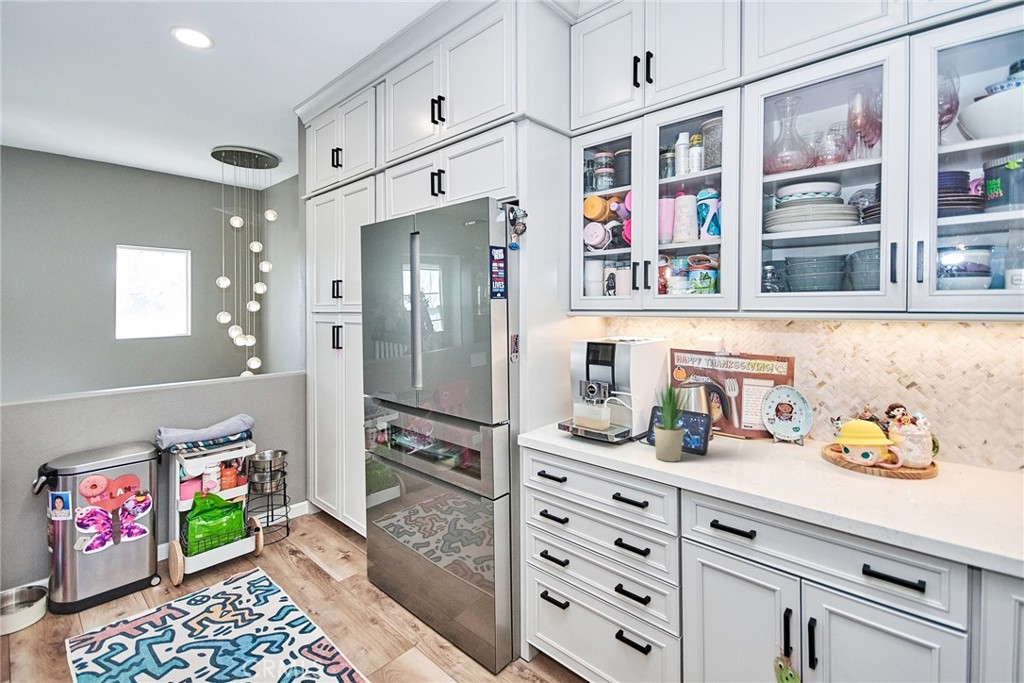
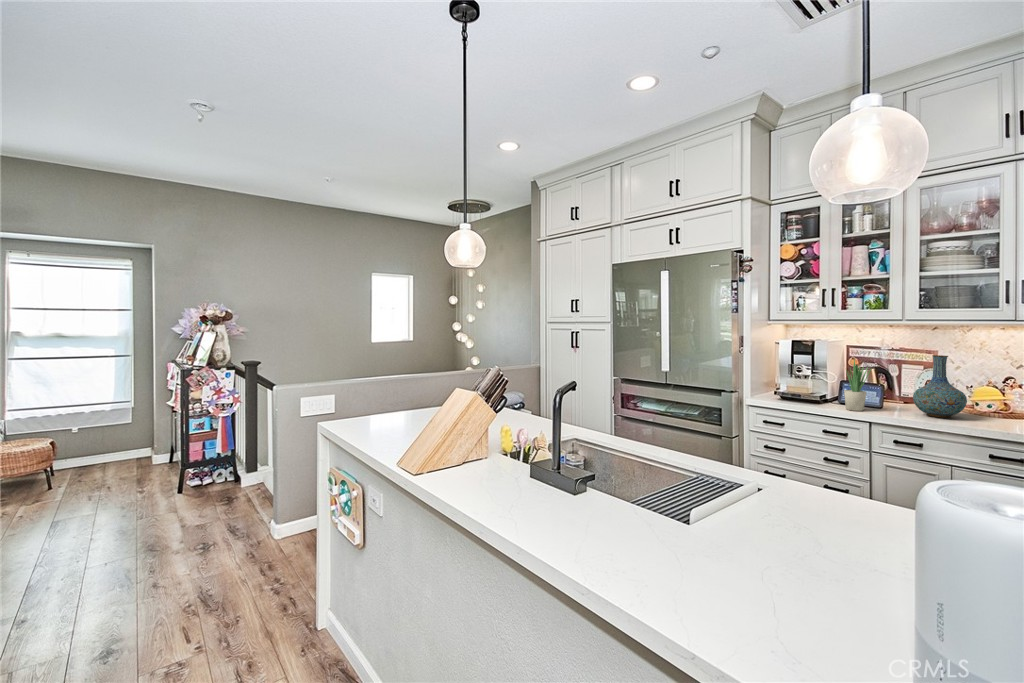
vase: none [752,370,832,478] -> present [913,355,967,418]

